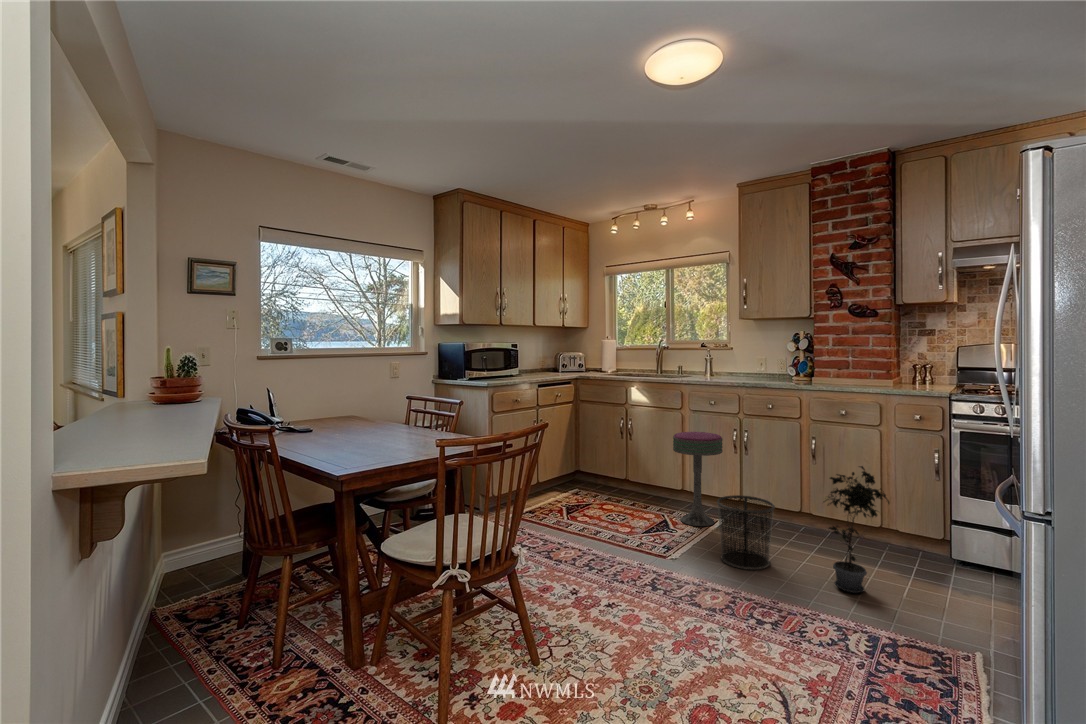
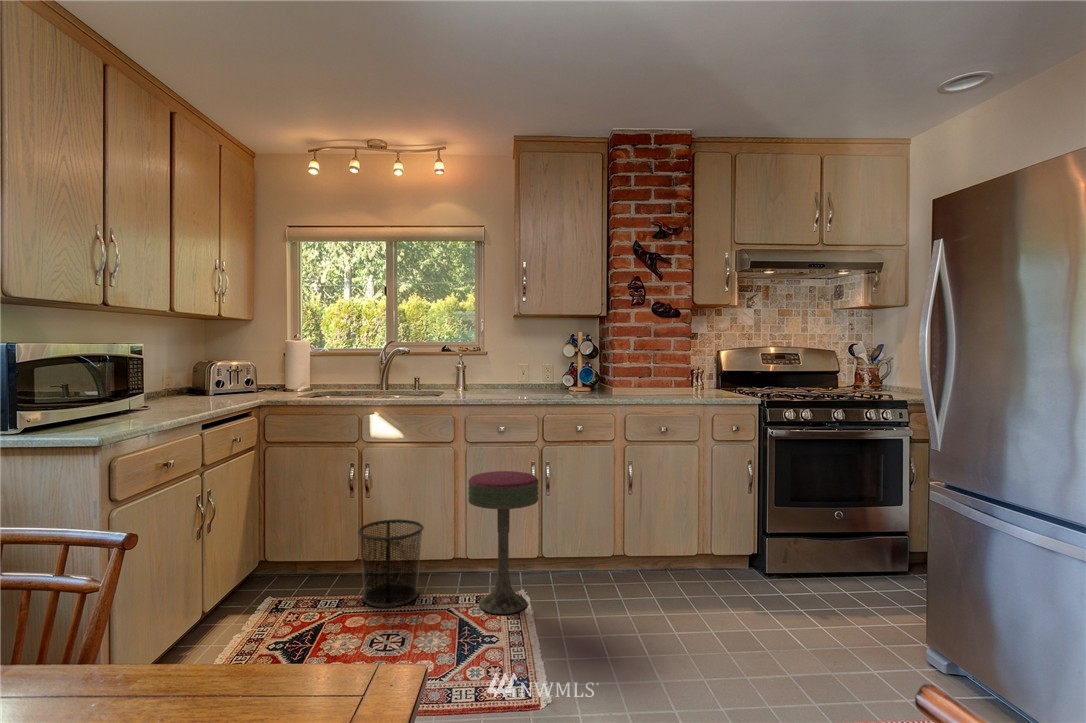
potted plant: present [824,466,889,593] -> none [721,496,825,663]
waste bin: present [717,495,775,570] -> present [358,519,423,607]

